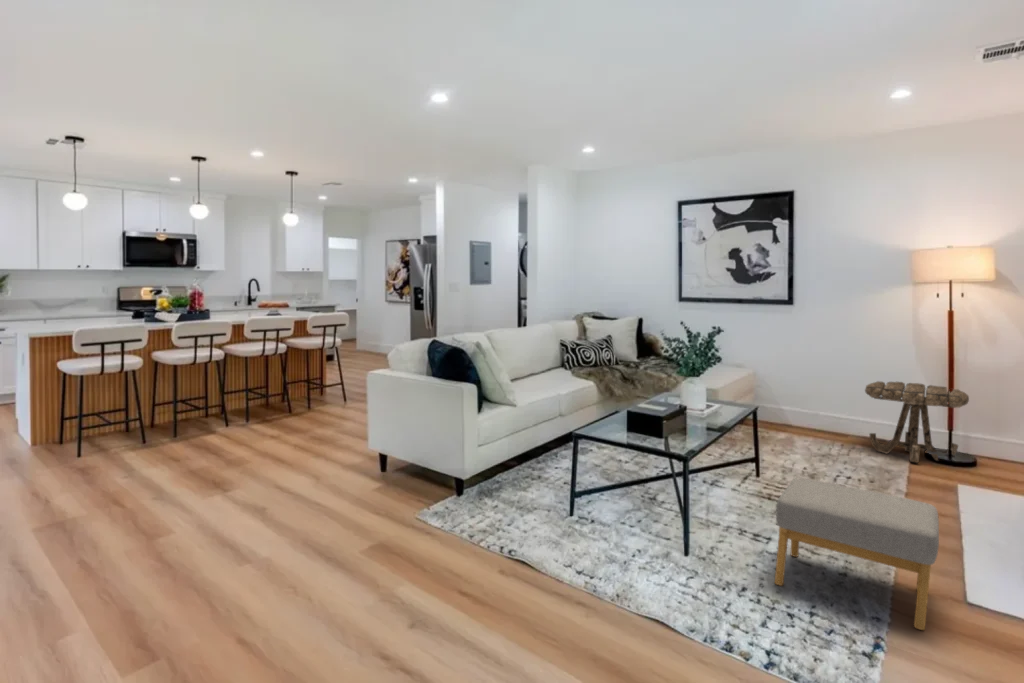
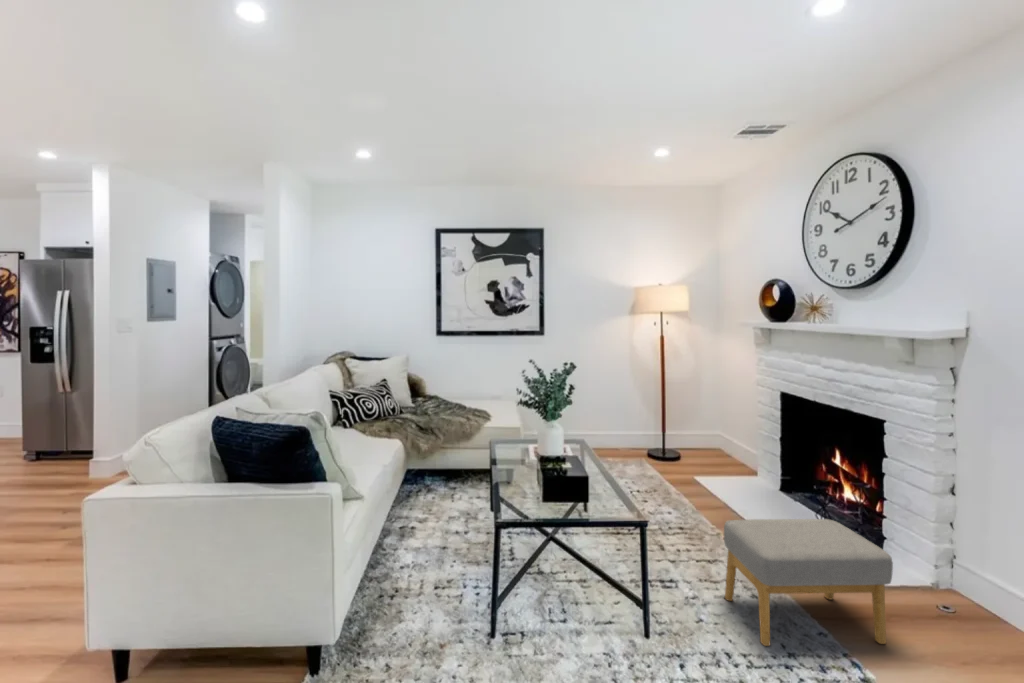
side table: present [865,381,969,463] -> none [617,395,694,463]

